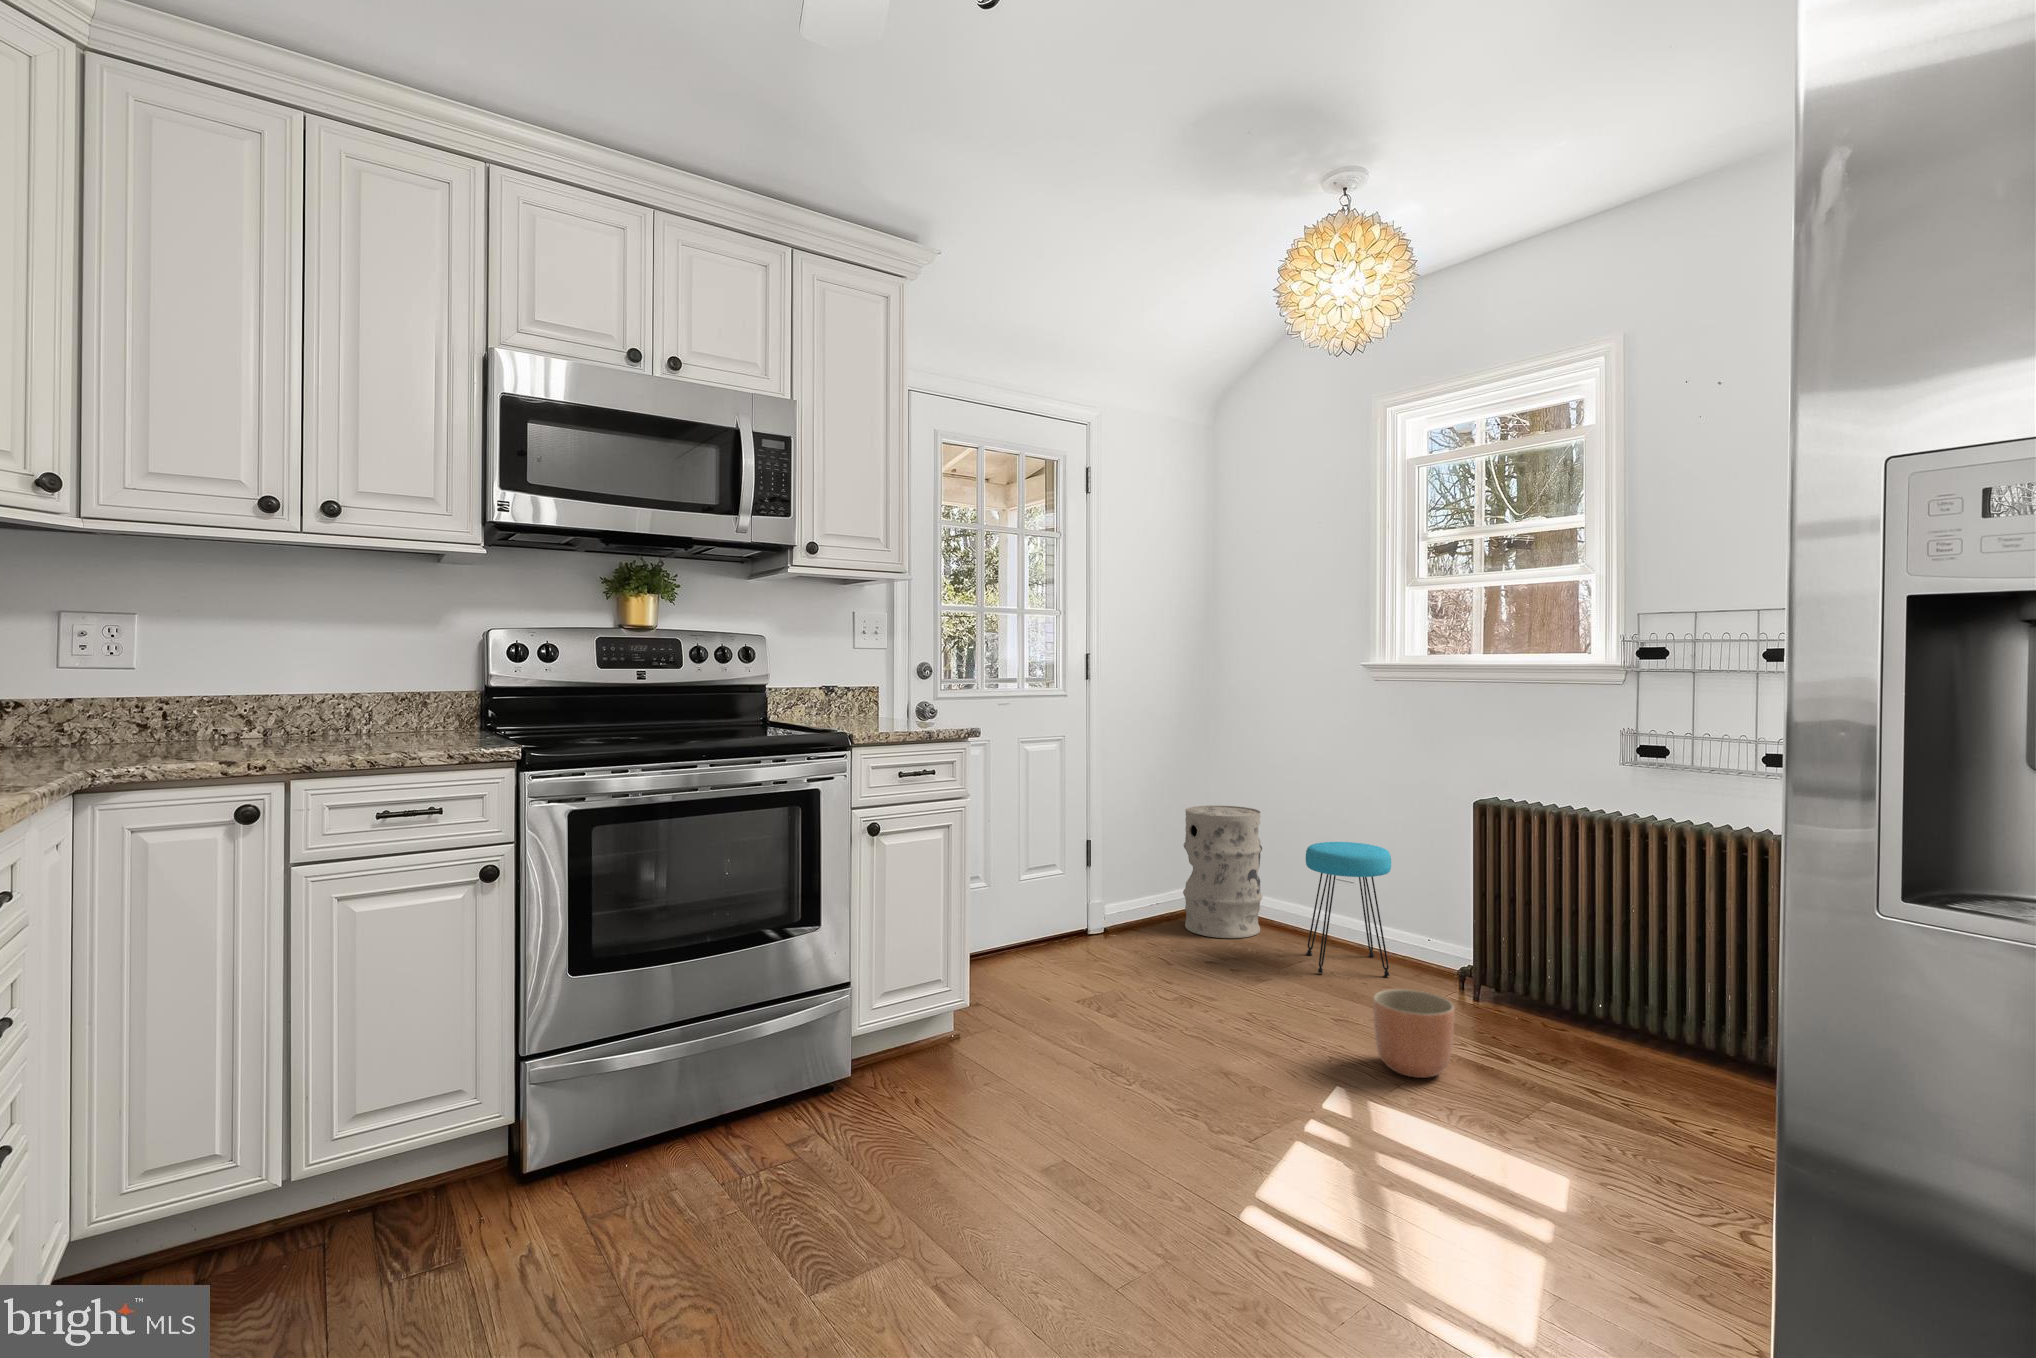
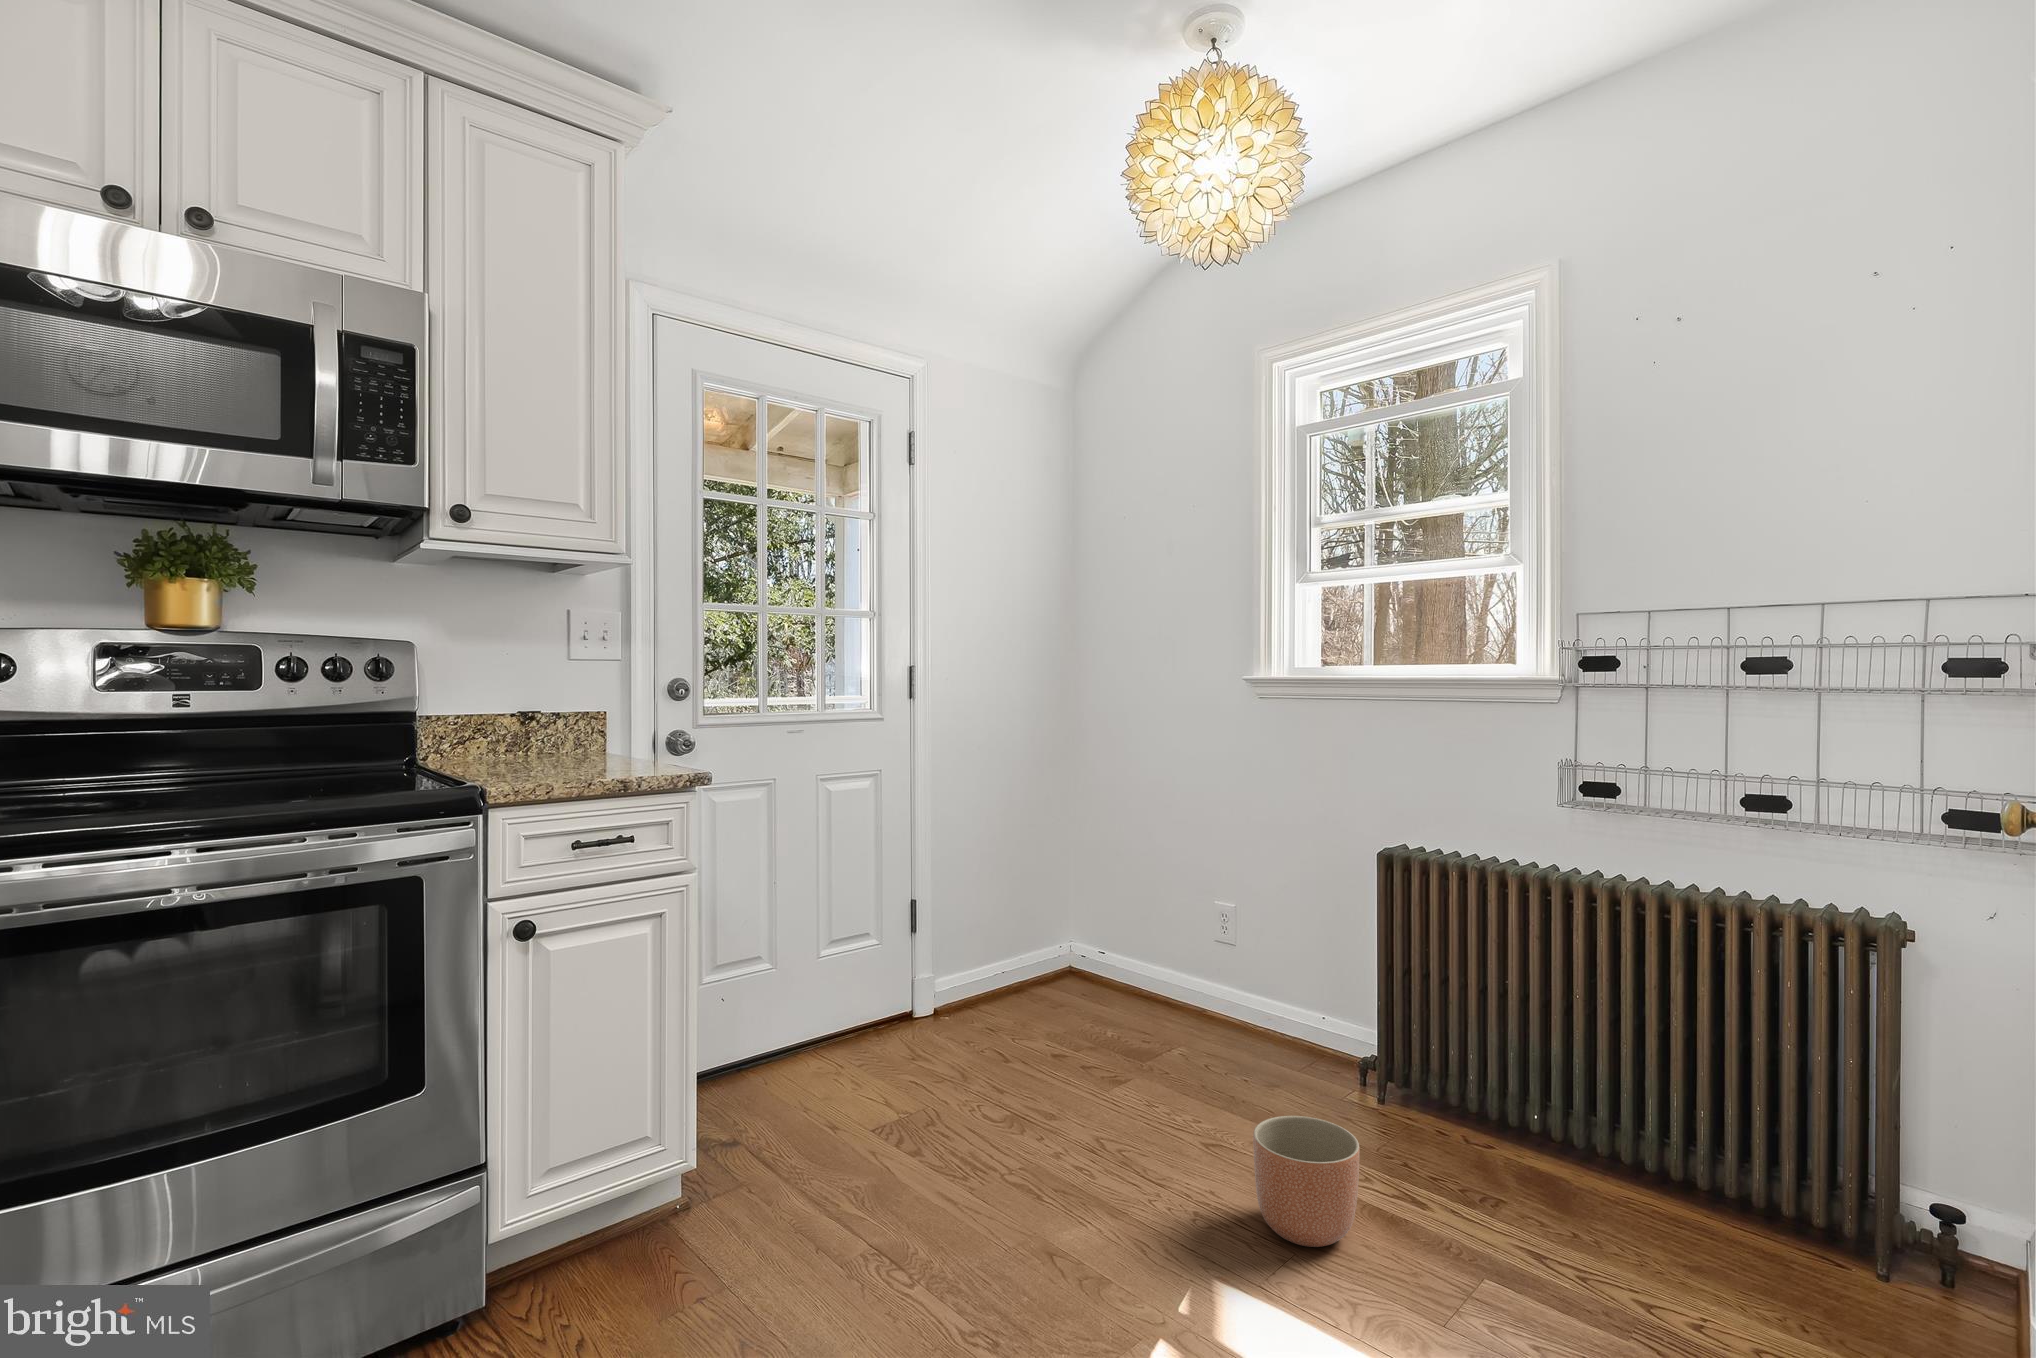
trash can: present [1183,806,1263,938] -> none [1034,848,1130,1016]
stool: present [1306,842,1391,976] -> none [1177,897,1280,1069]

